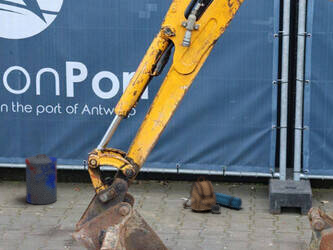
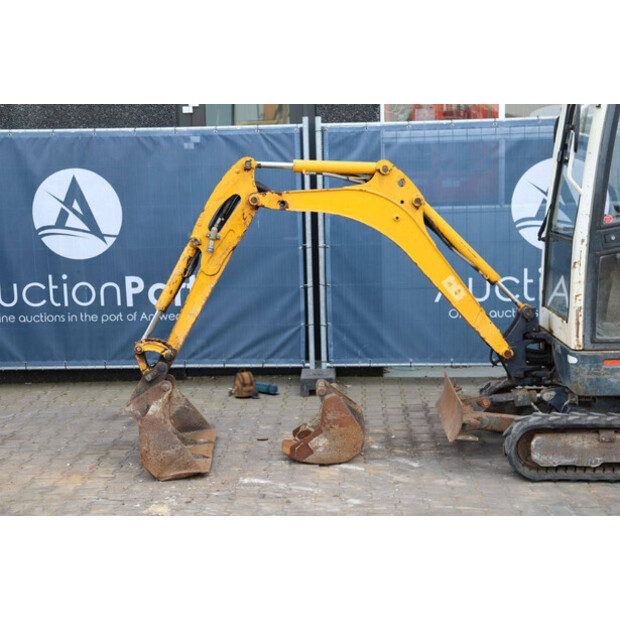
trash can: present [25,154,57,204] -> none [92,356,121,398]

